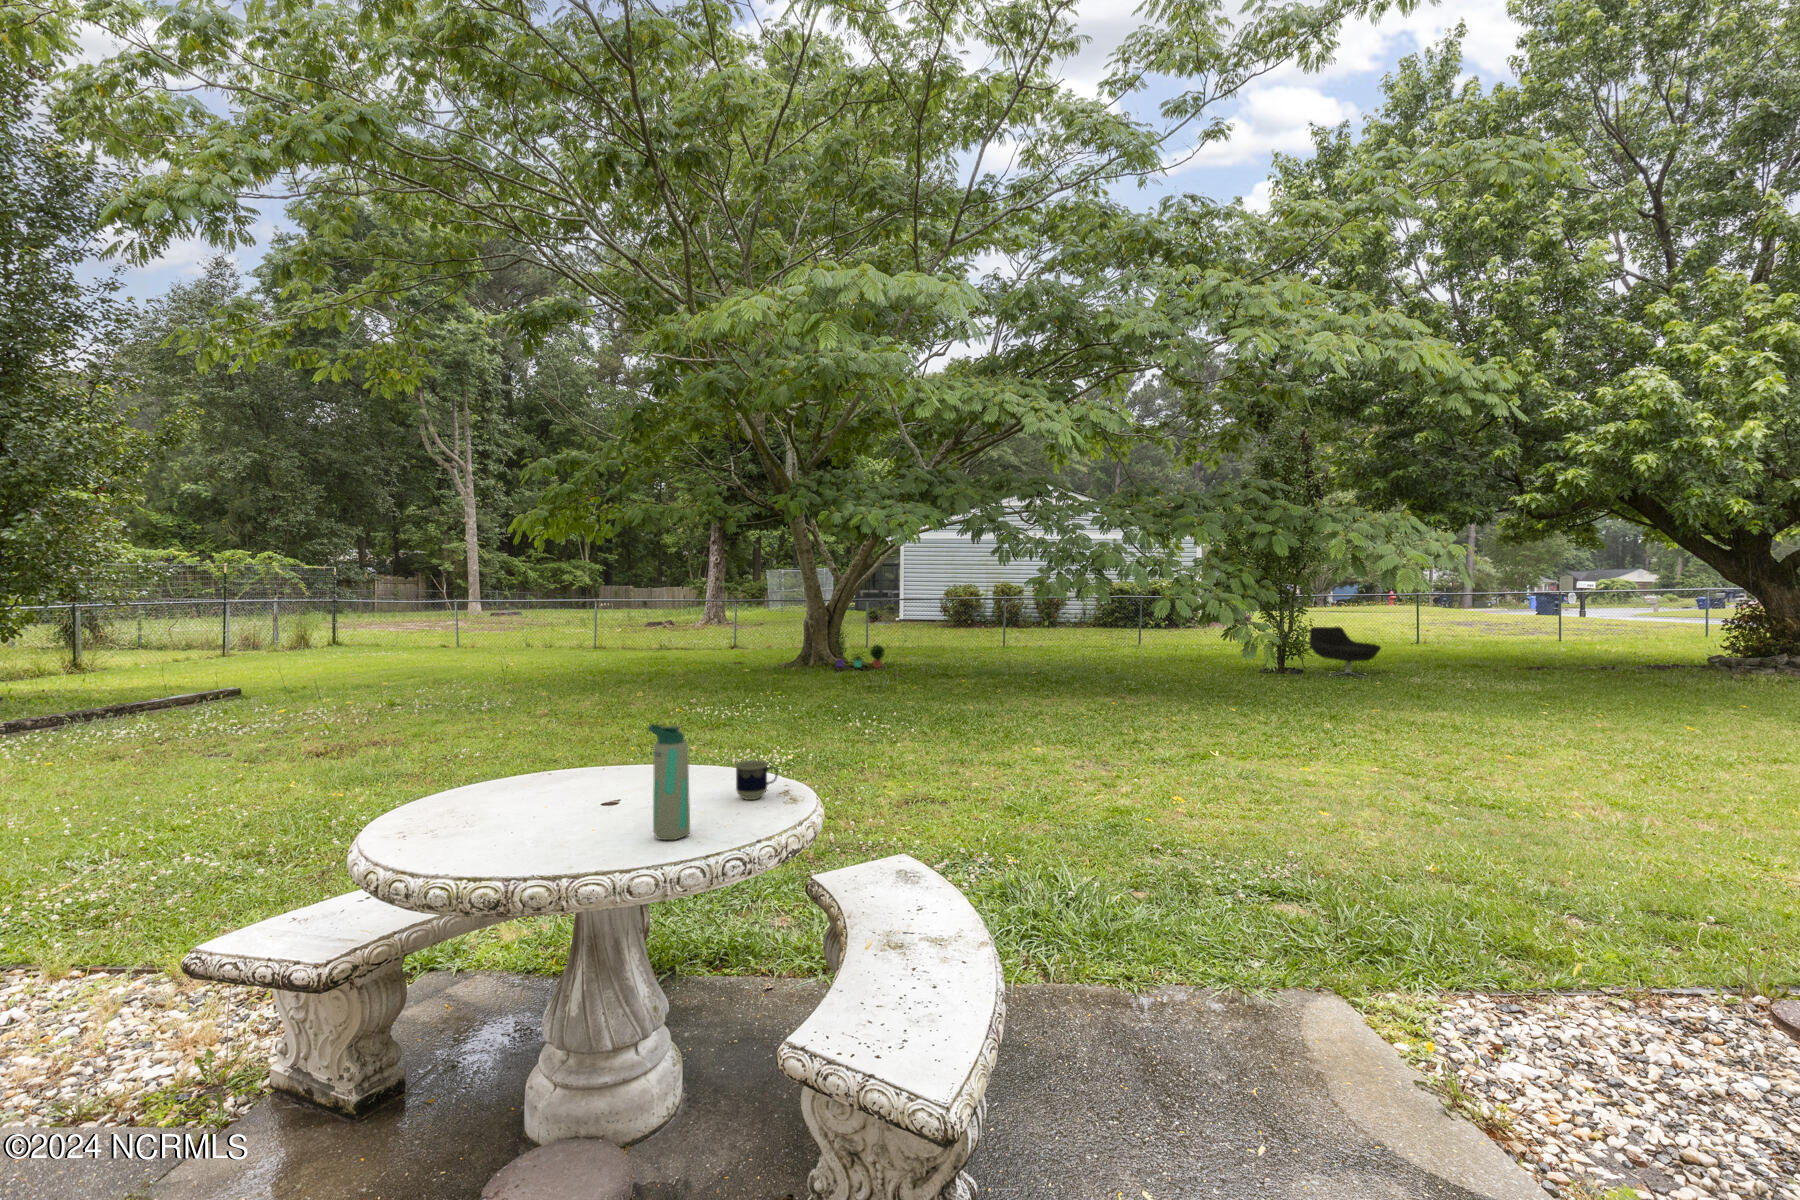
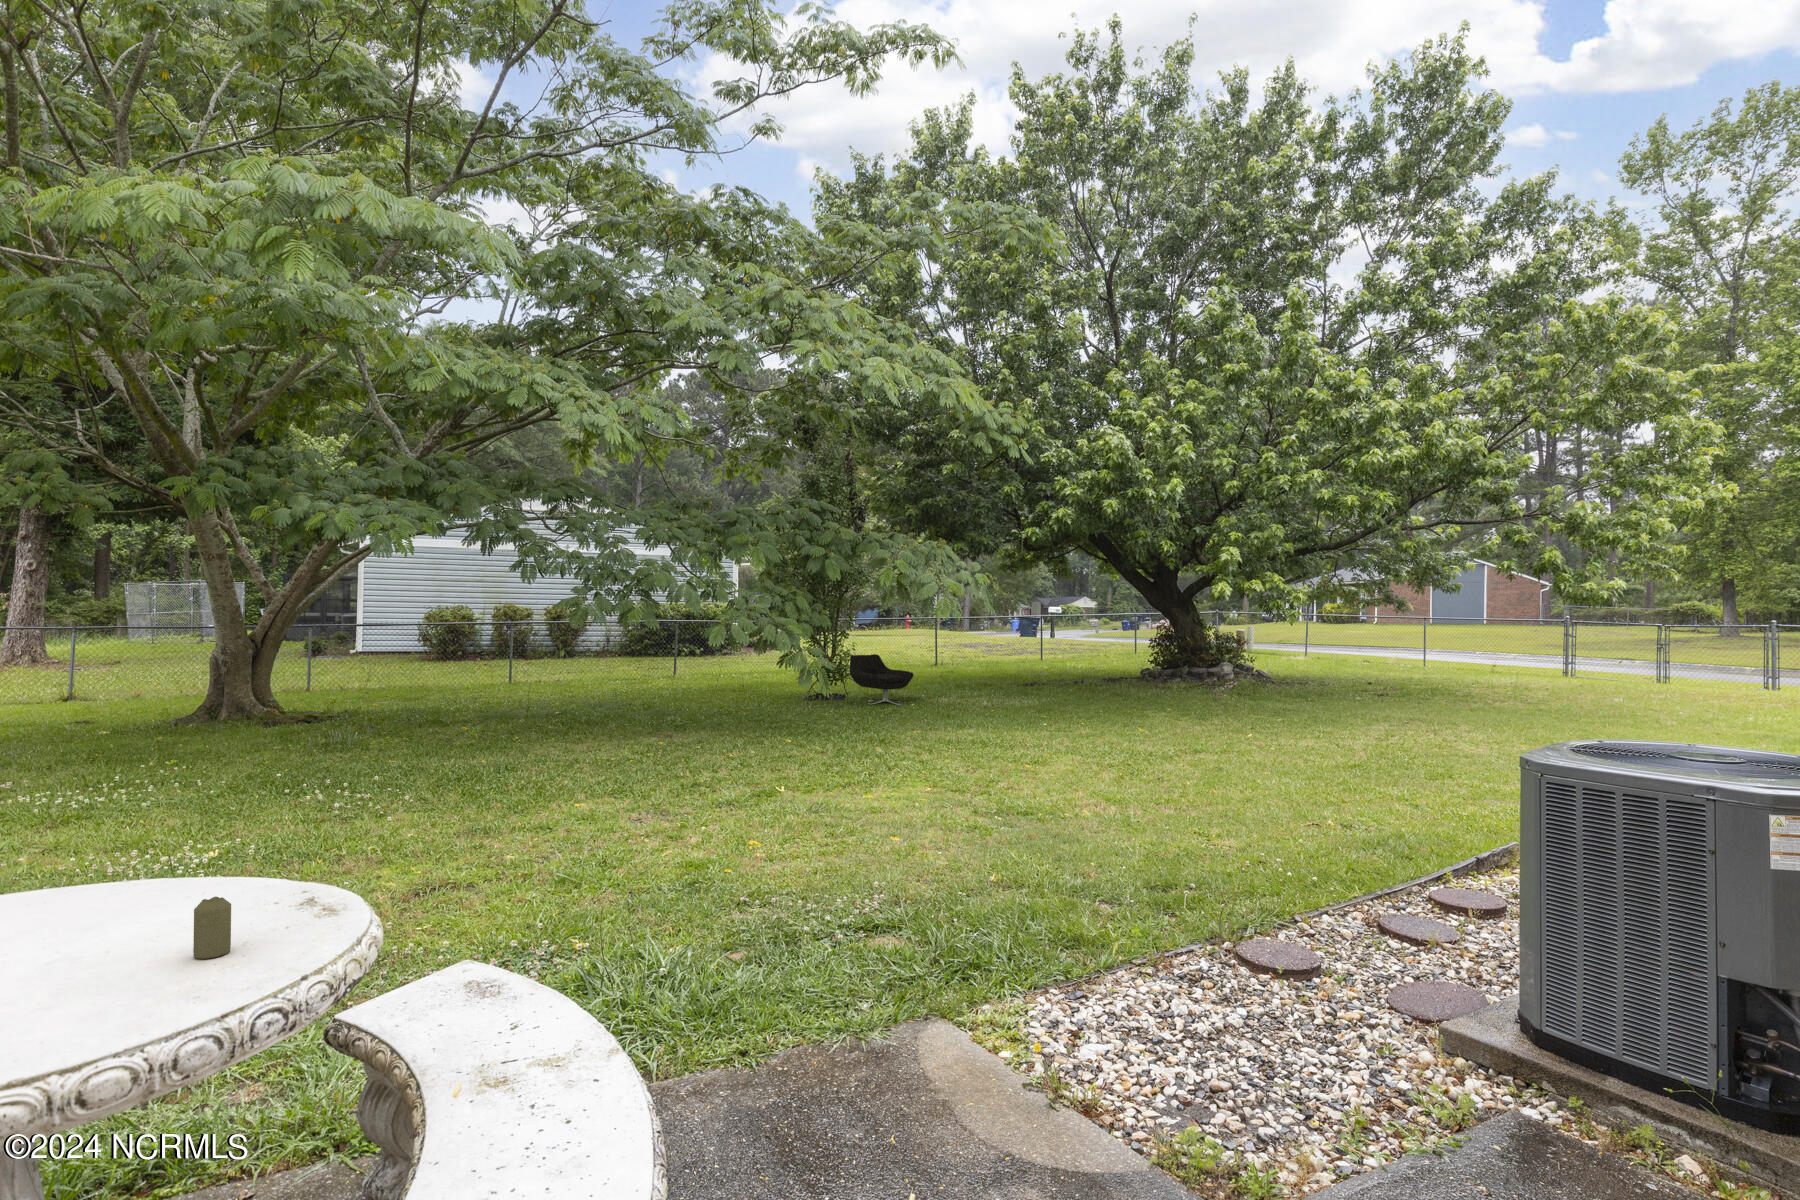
potted plant: present [835,628,885,668] -> none [249,665,339,724]
water bottle: present [648,724,690,840] -> none [110,820,187,996]
cup: present [735,760,778,800] -> none [232,859,304,918]
candle: none [702,782,723,823] -> present [193,897,231,959]

